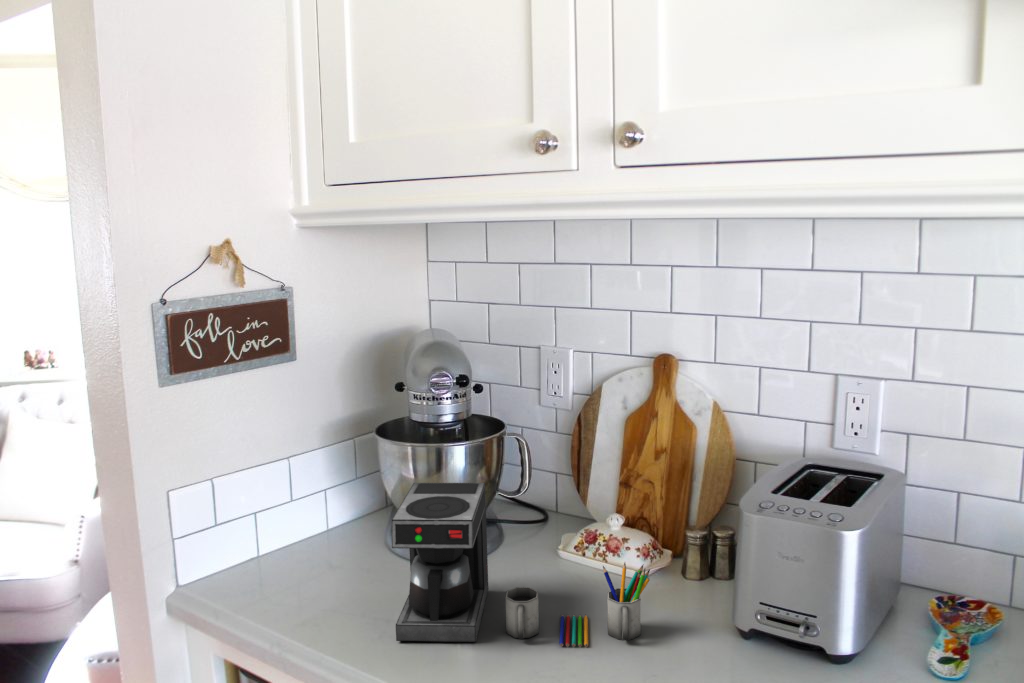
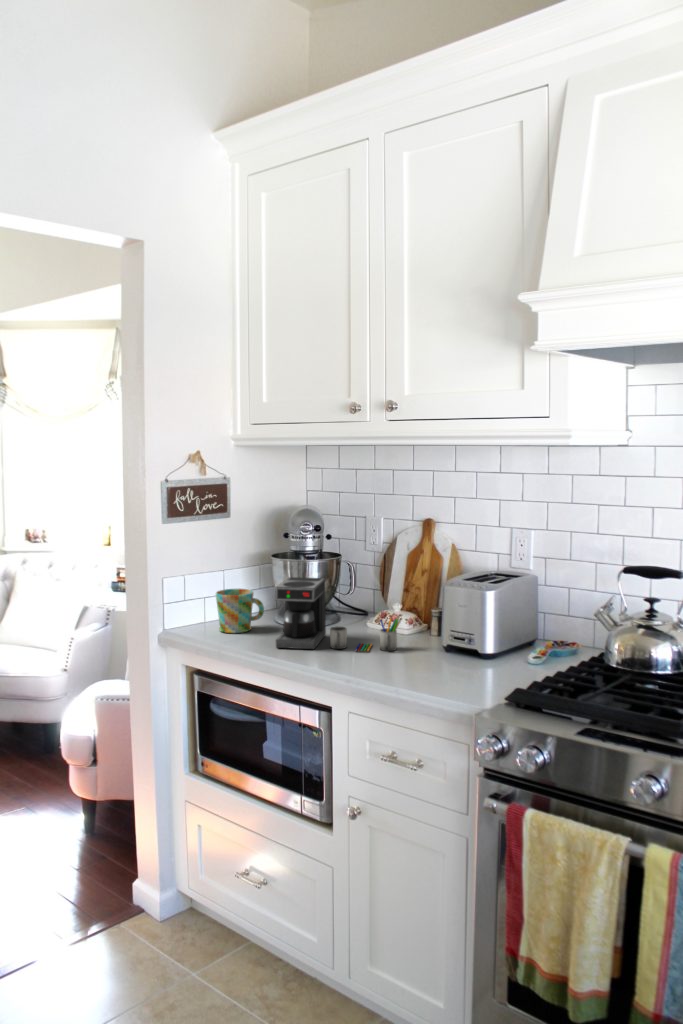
mug: none [272,497,367,590] -> present [216,589,264,633]

